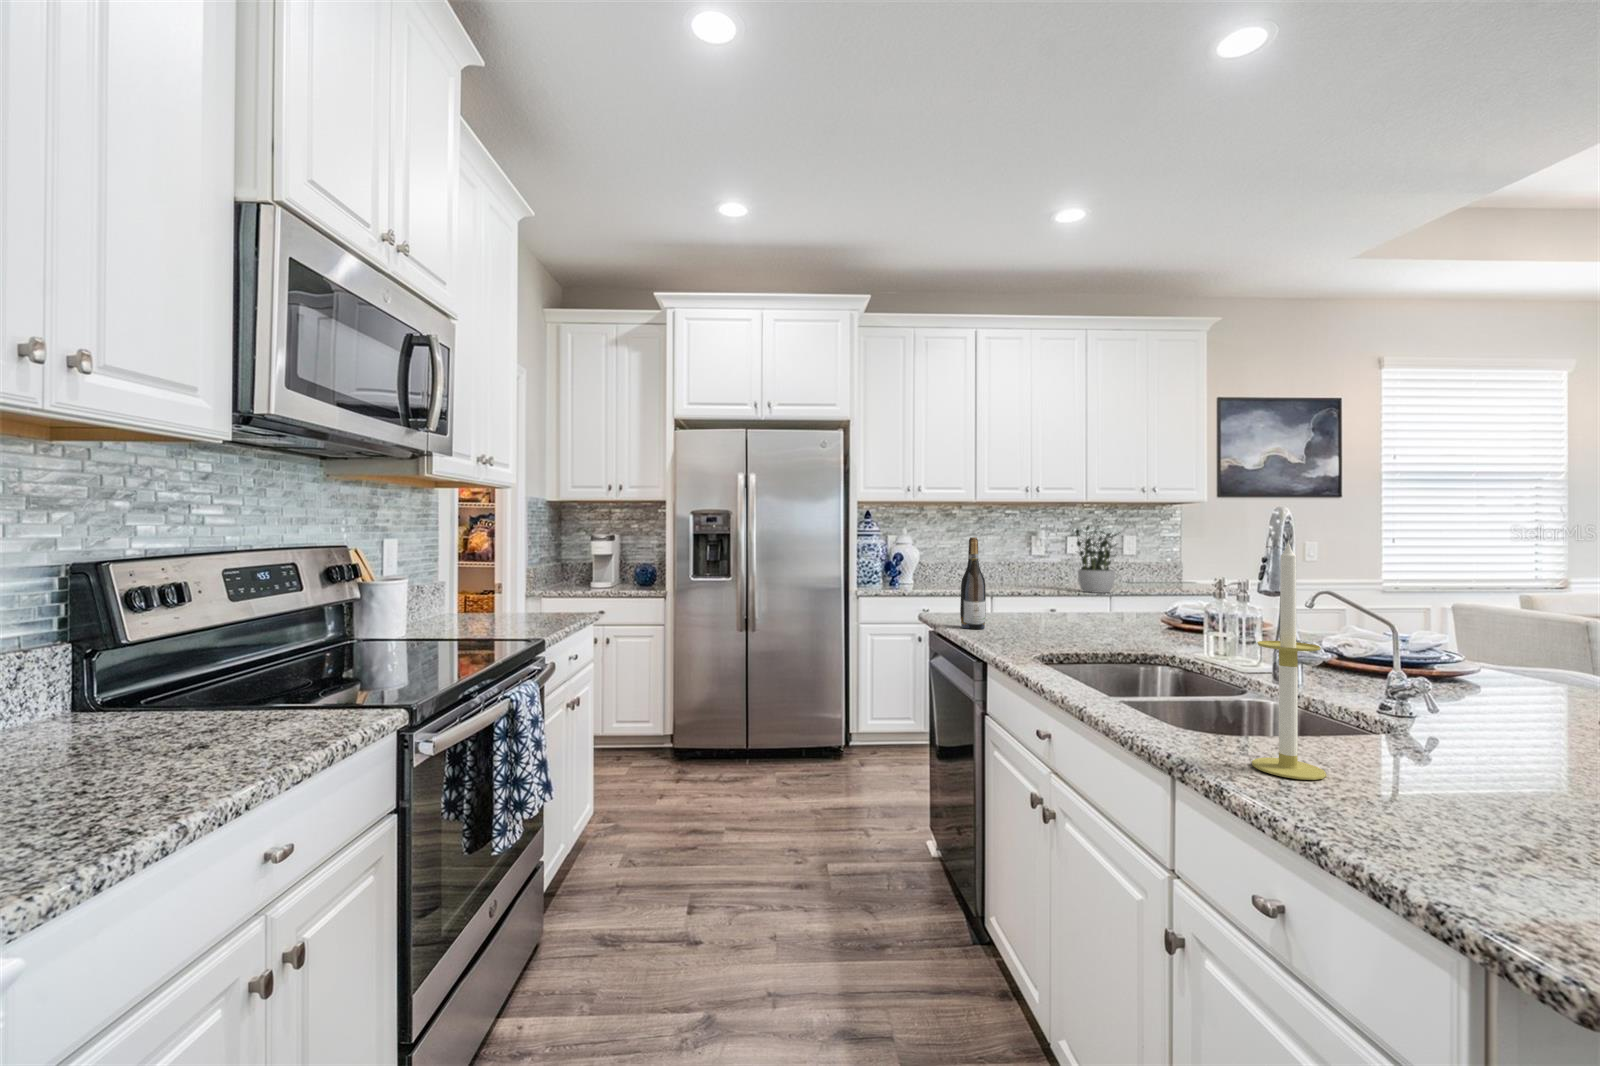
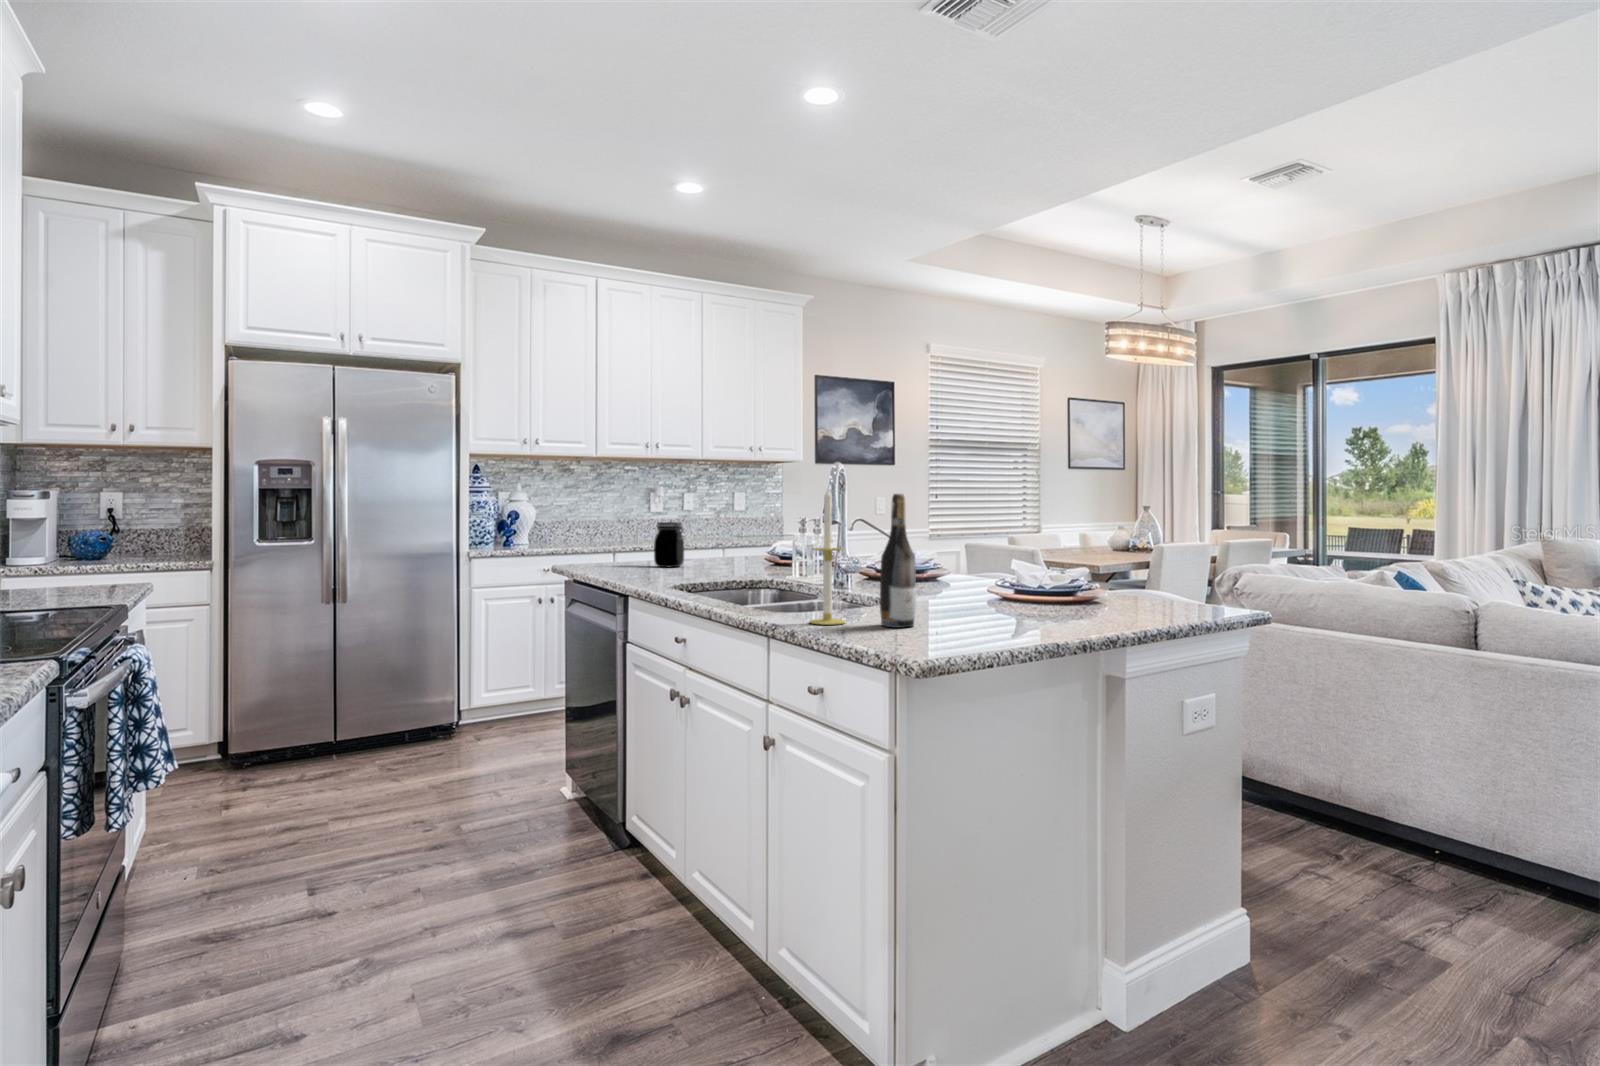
potted plant: present [1075,525,1120,593] -> none [685,482,735,548]
wine bottle: present [960,537,986,629] -> present [880,494,916,628]
jar: none [1024,571,1059,621] -> present [654,522,684,567]

